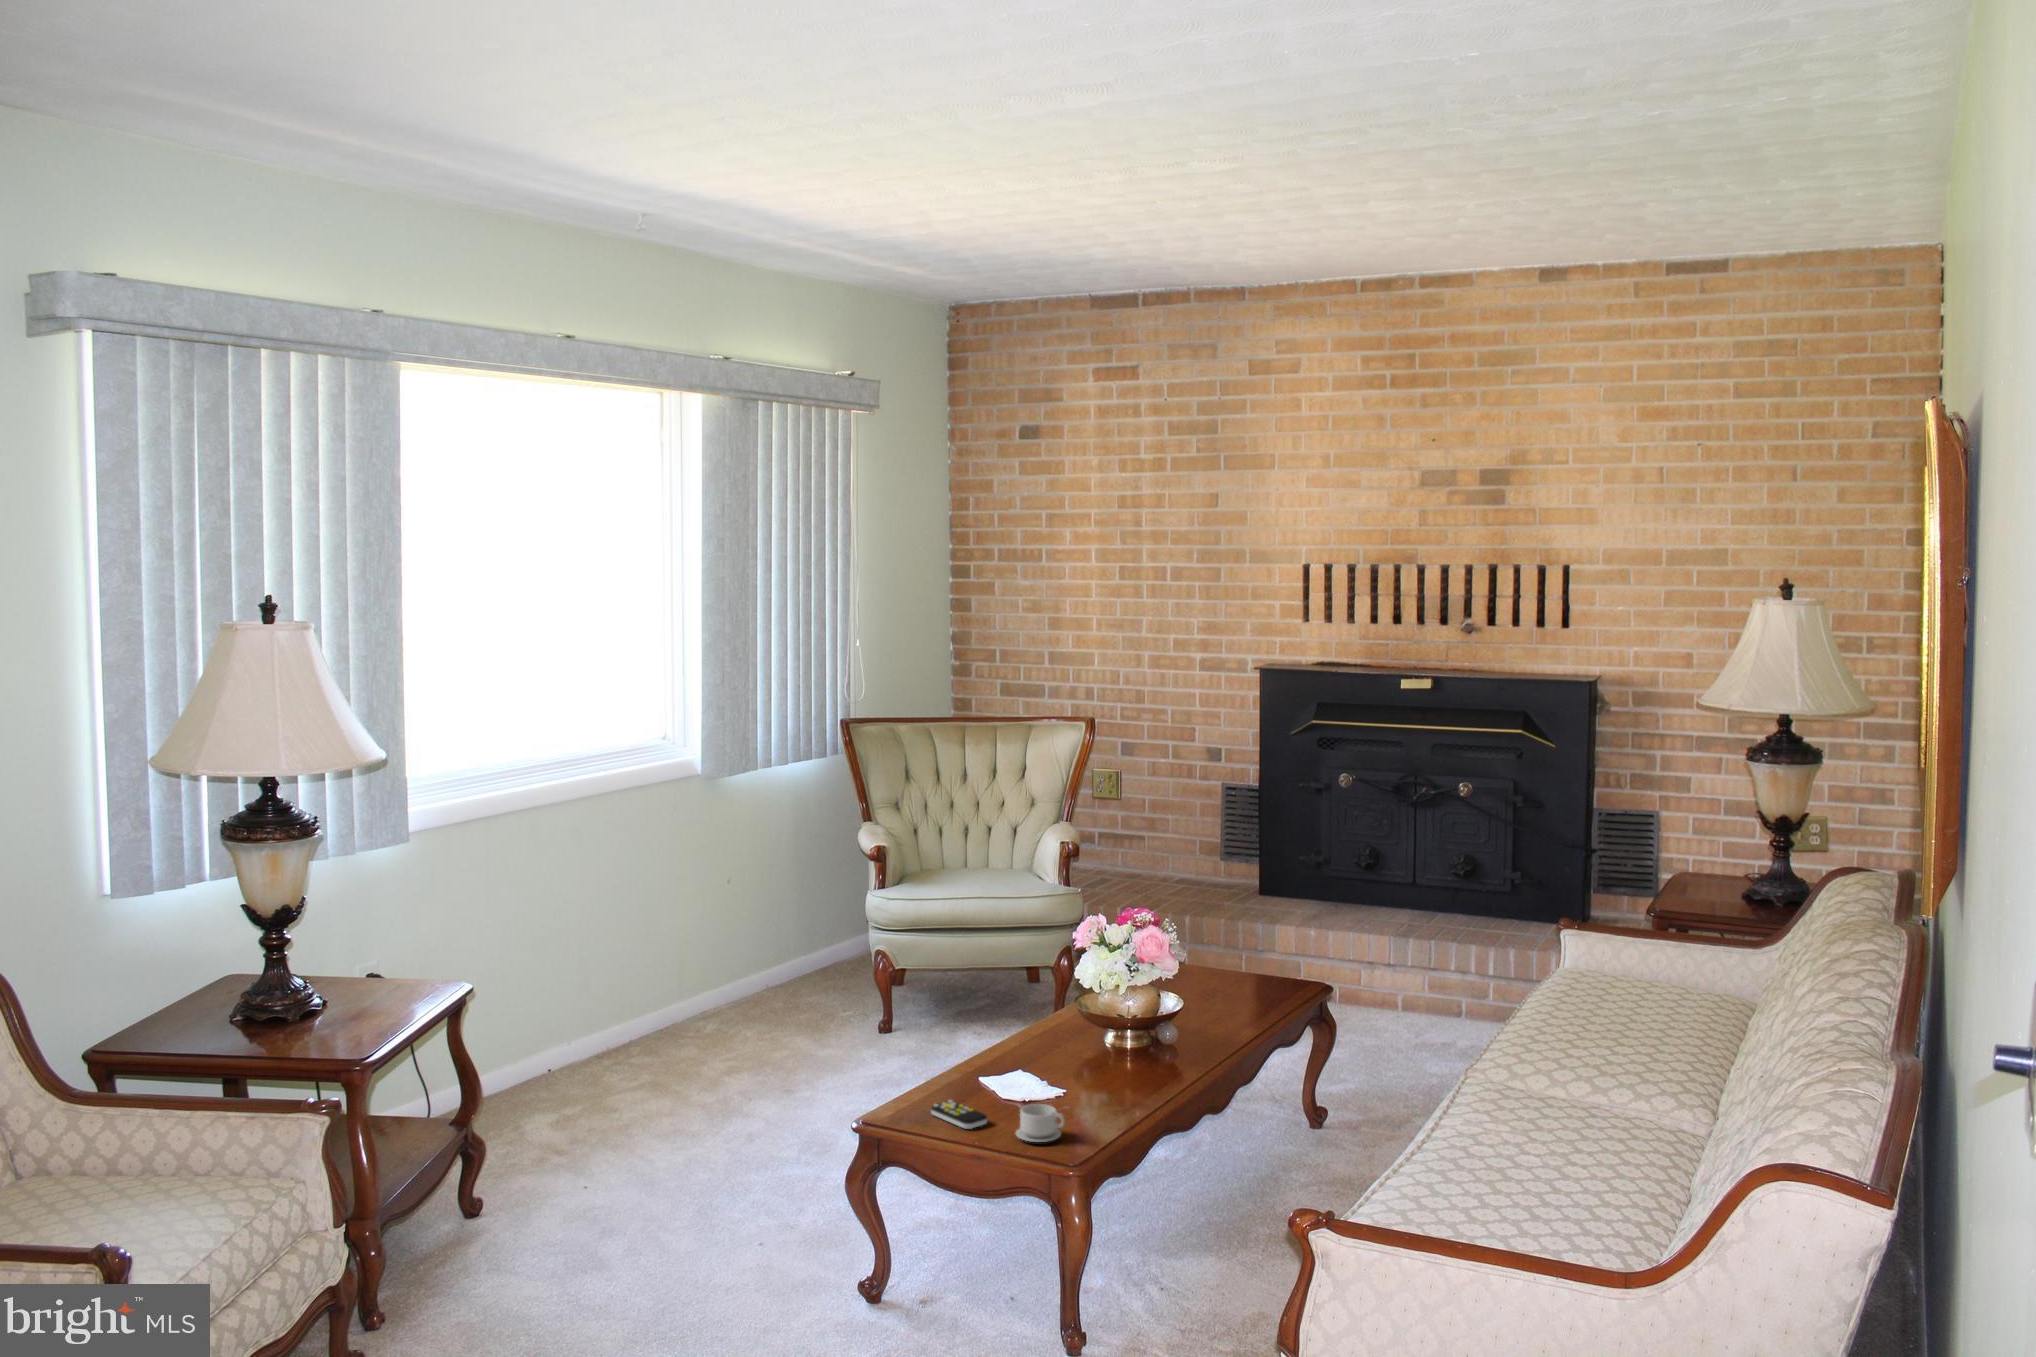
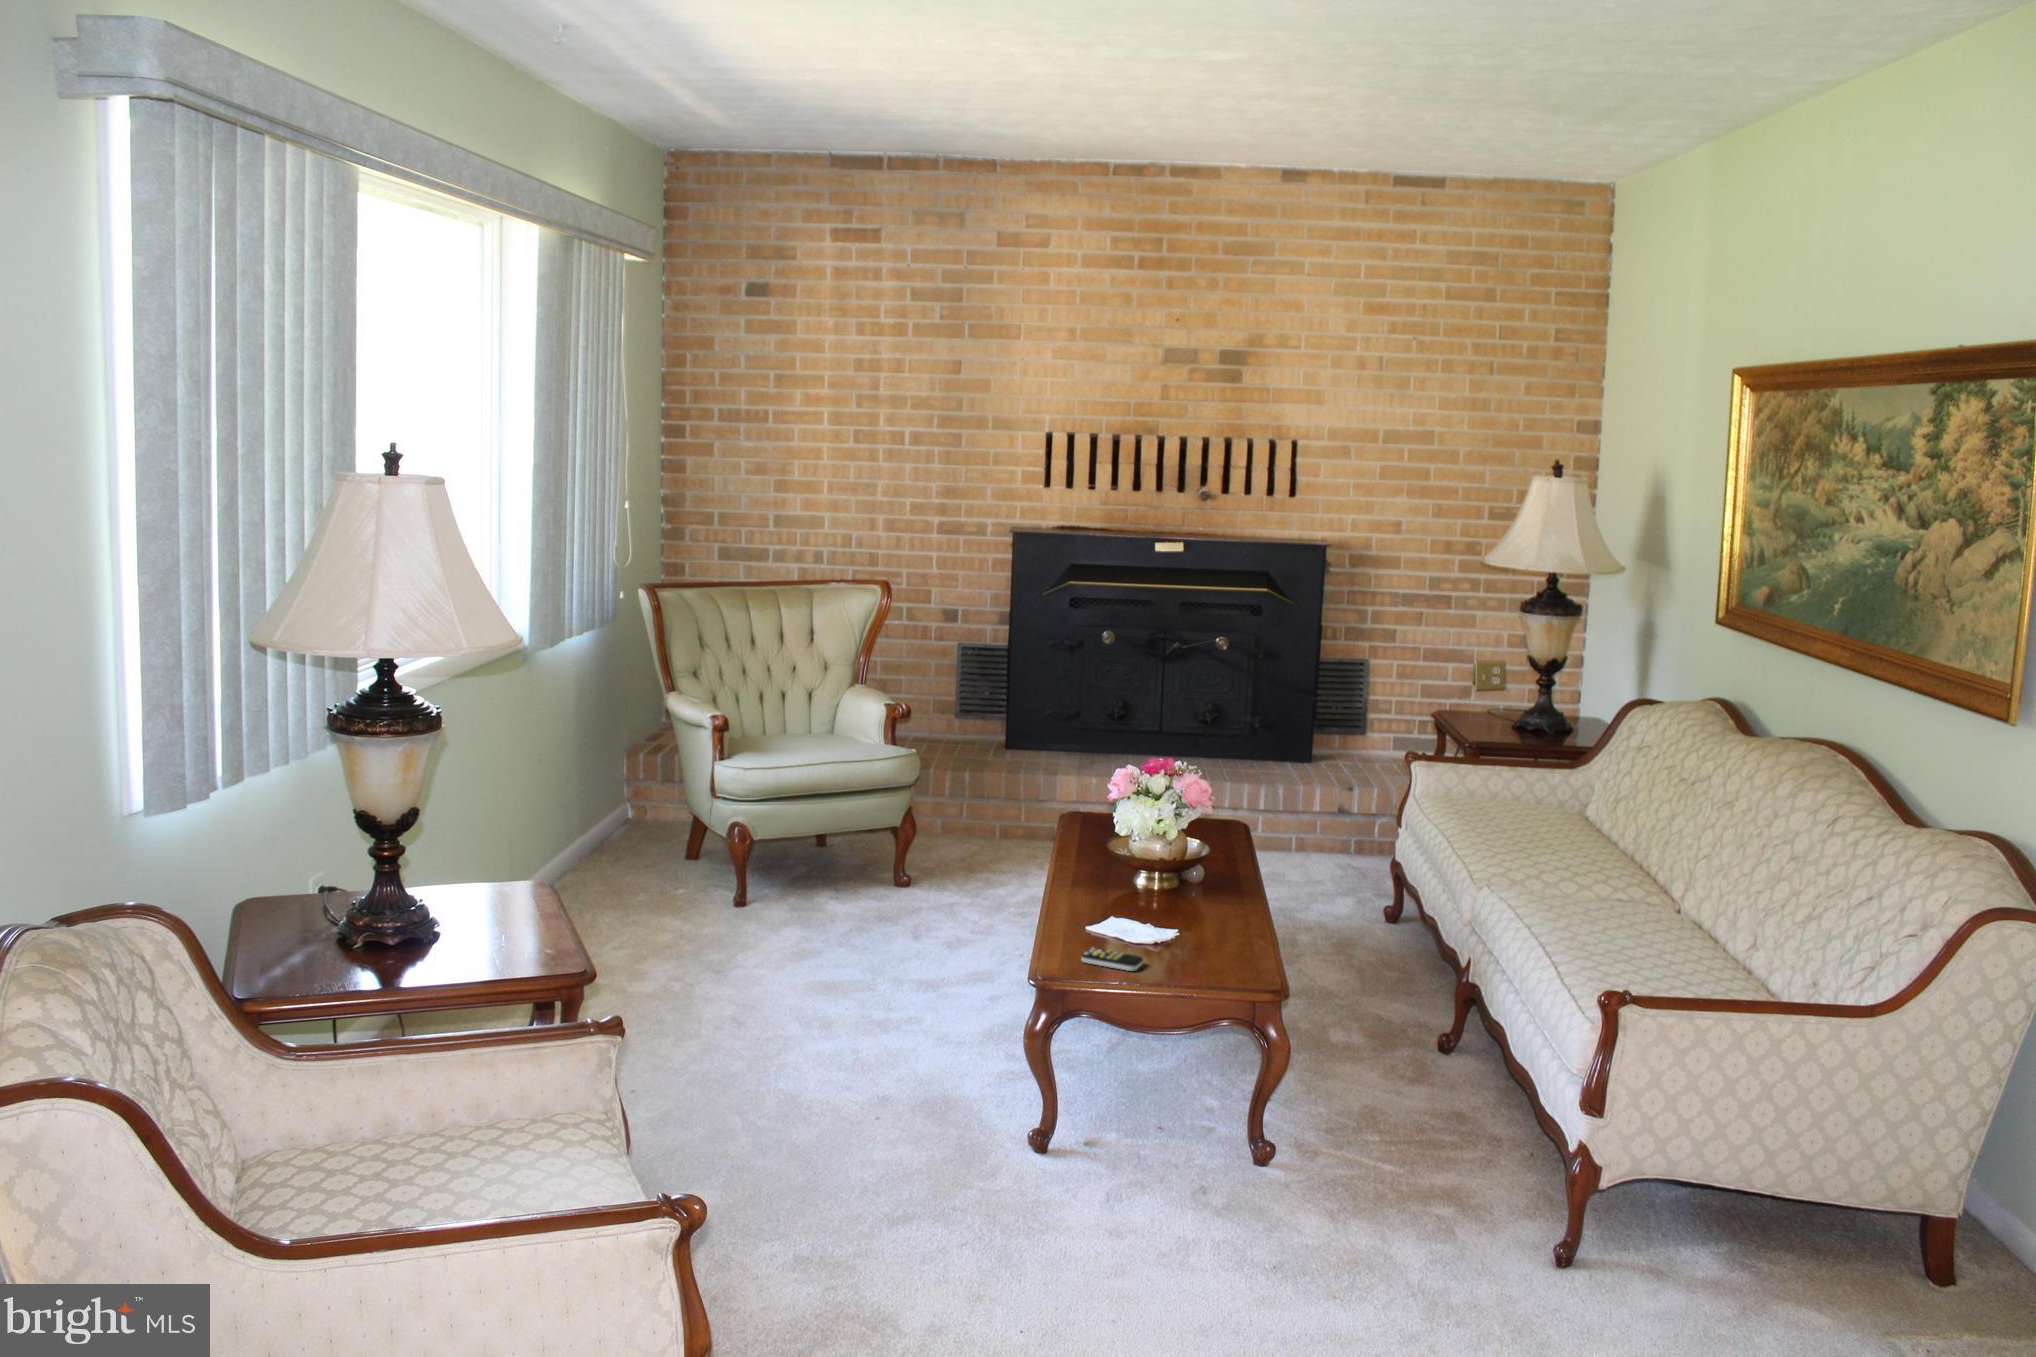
teacup: present [1016,1104,1065,1142] -> none [1180,939,1239,975]

